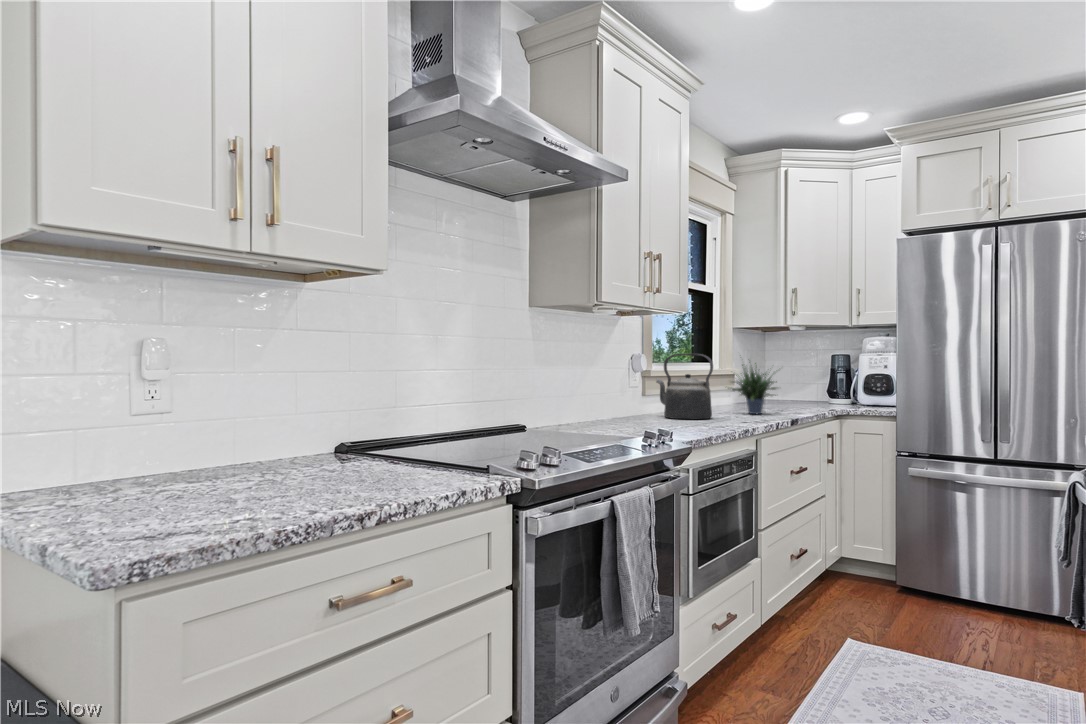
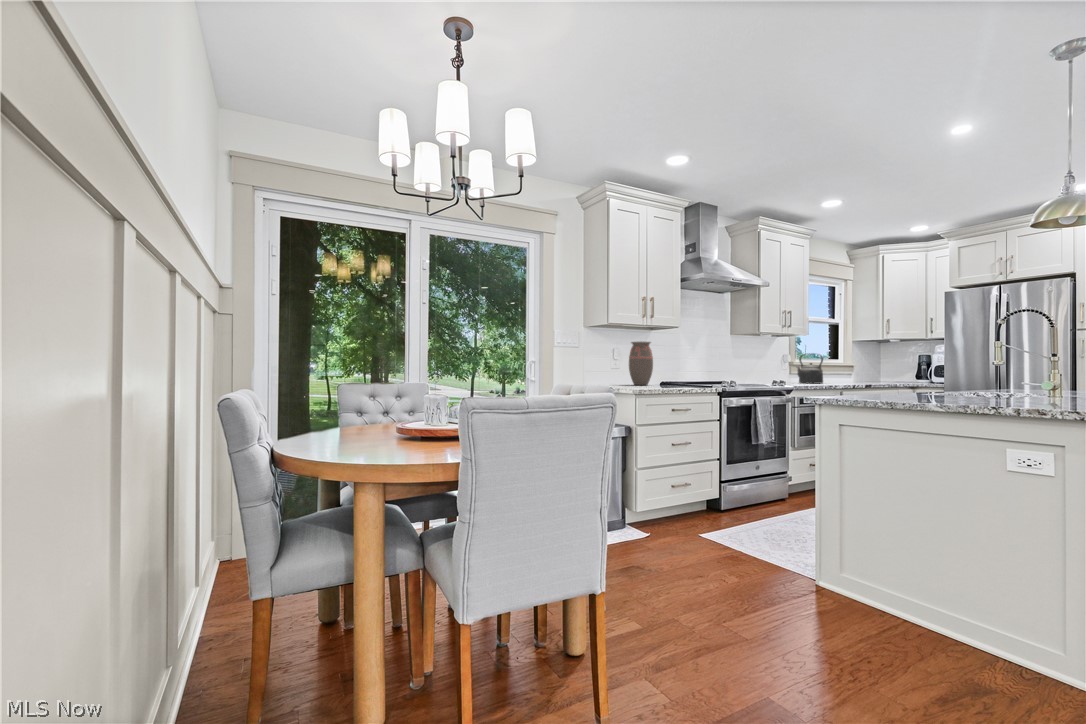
decorative vase: none [191,321,287,485] -> present [629,342,653,385]
potted plant: present [732,363,777,414] -> none [835,353,866,383]

